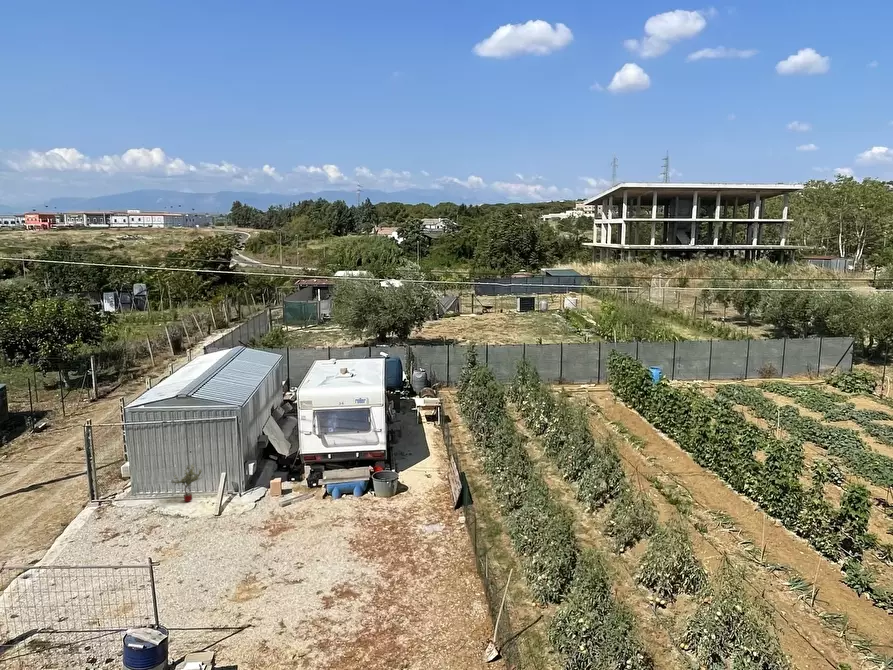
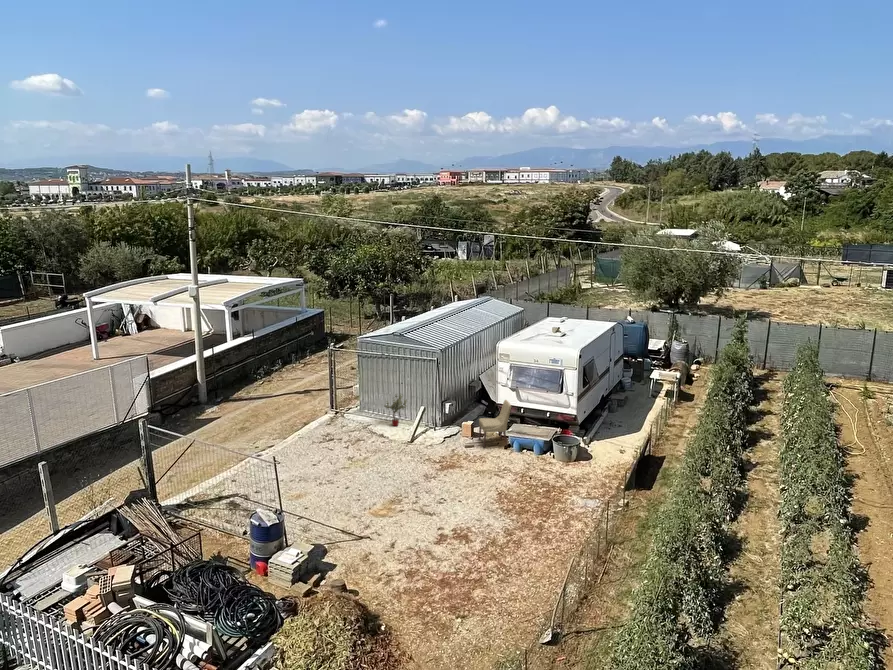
chair: none [290,448,325,502] -> present [479,400,511,448]

